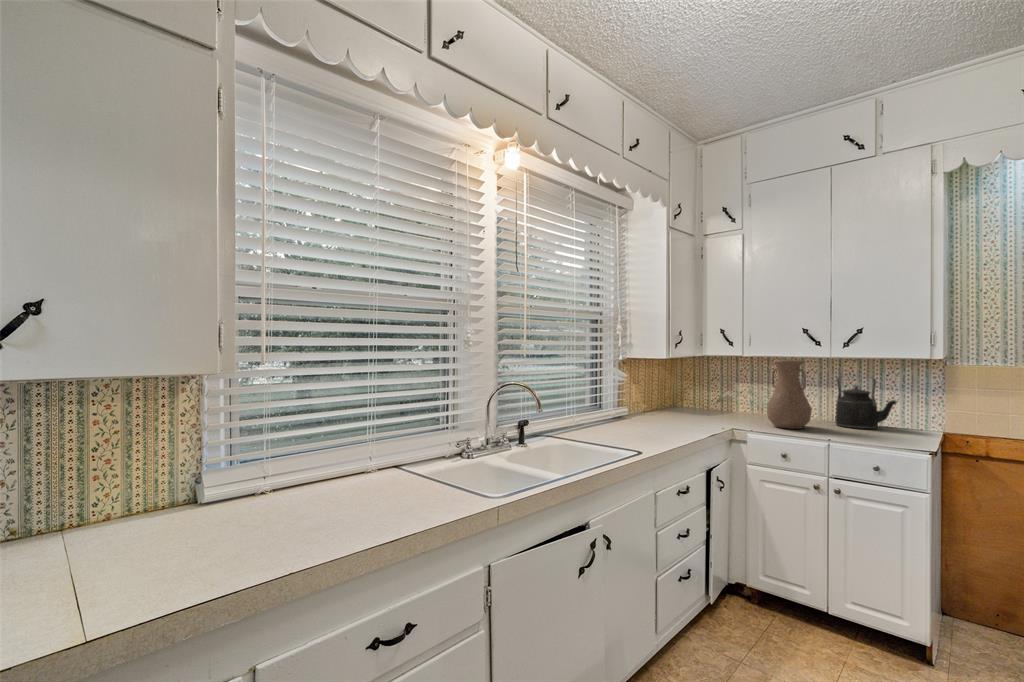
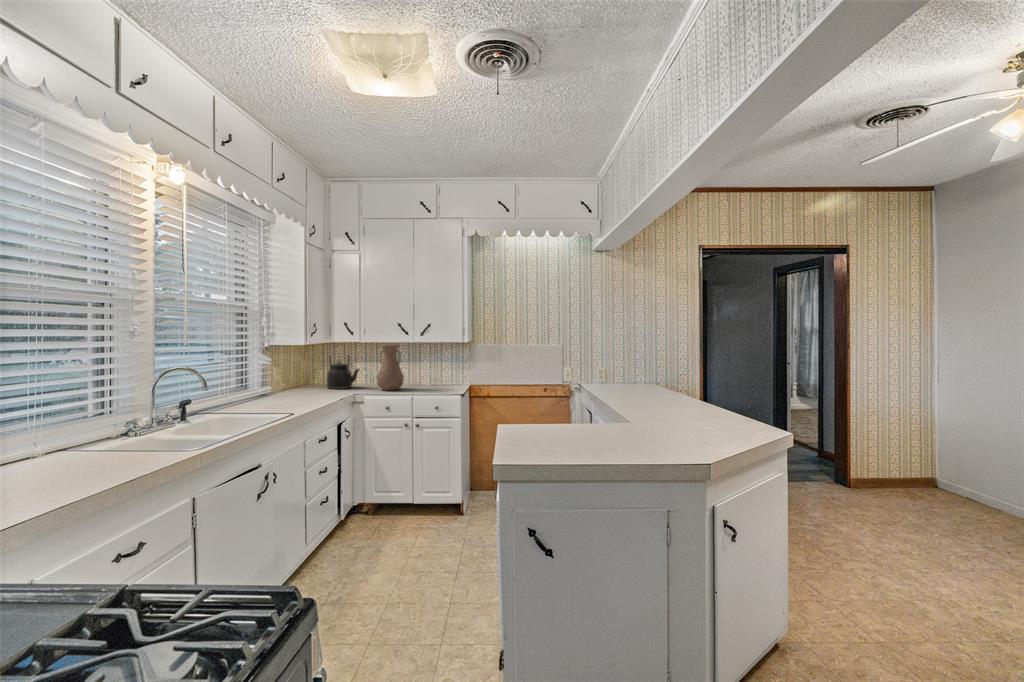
kettle: present [835,376,897,429] -> present [327,355,359,389]

